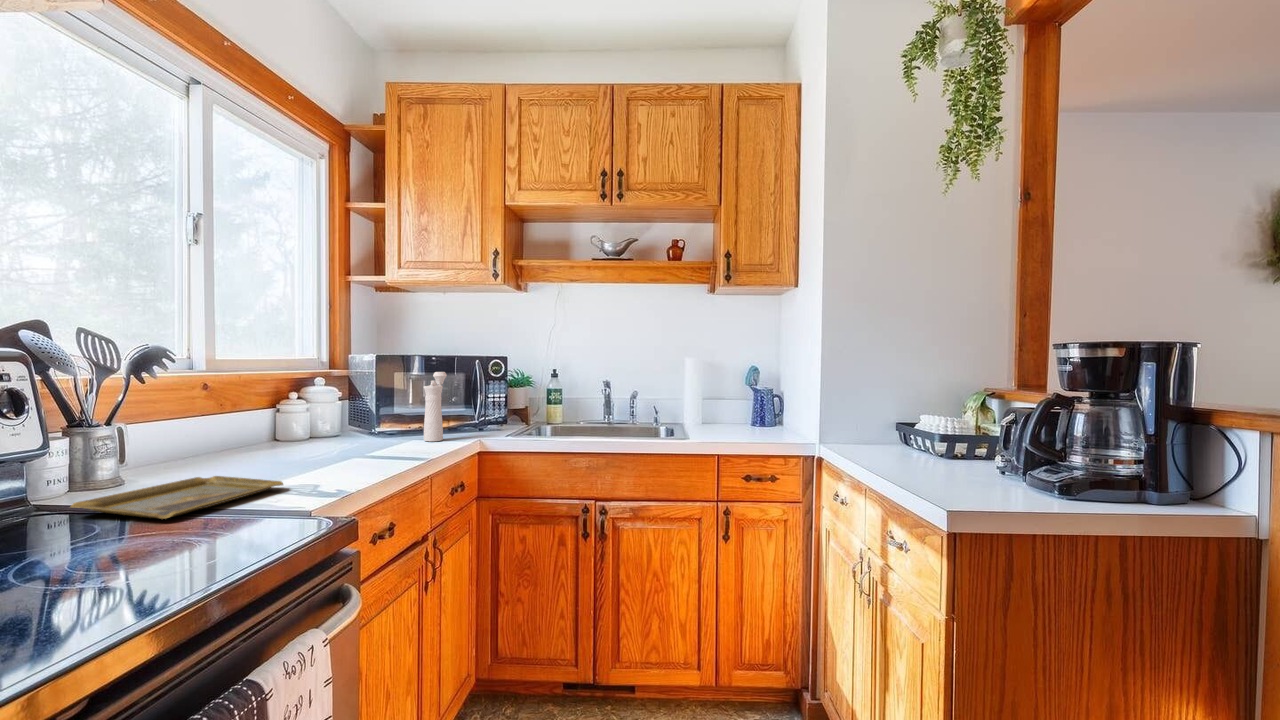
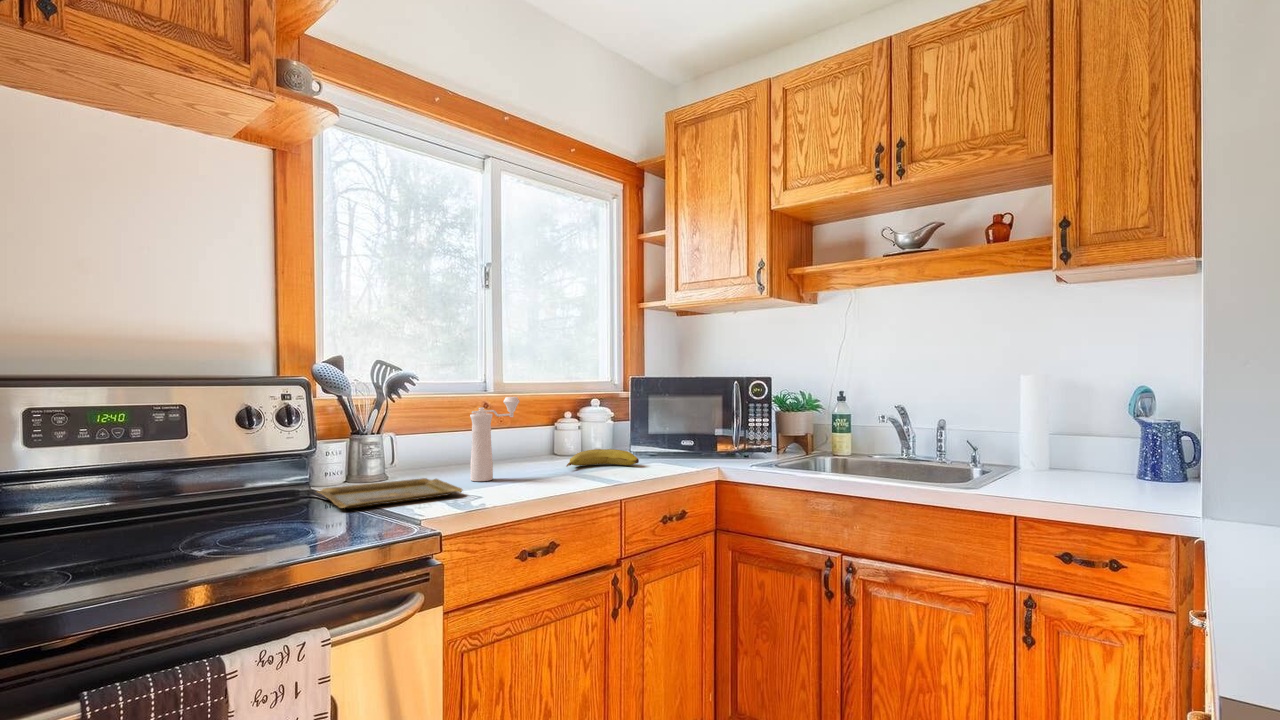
pepper mill: present [424,372,447,442] -> present [470,397,520,481]
fruit: none [330,430,406,451] -> present [566,449,639,466]

